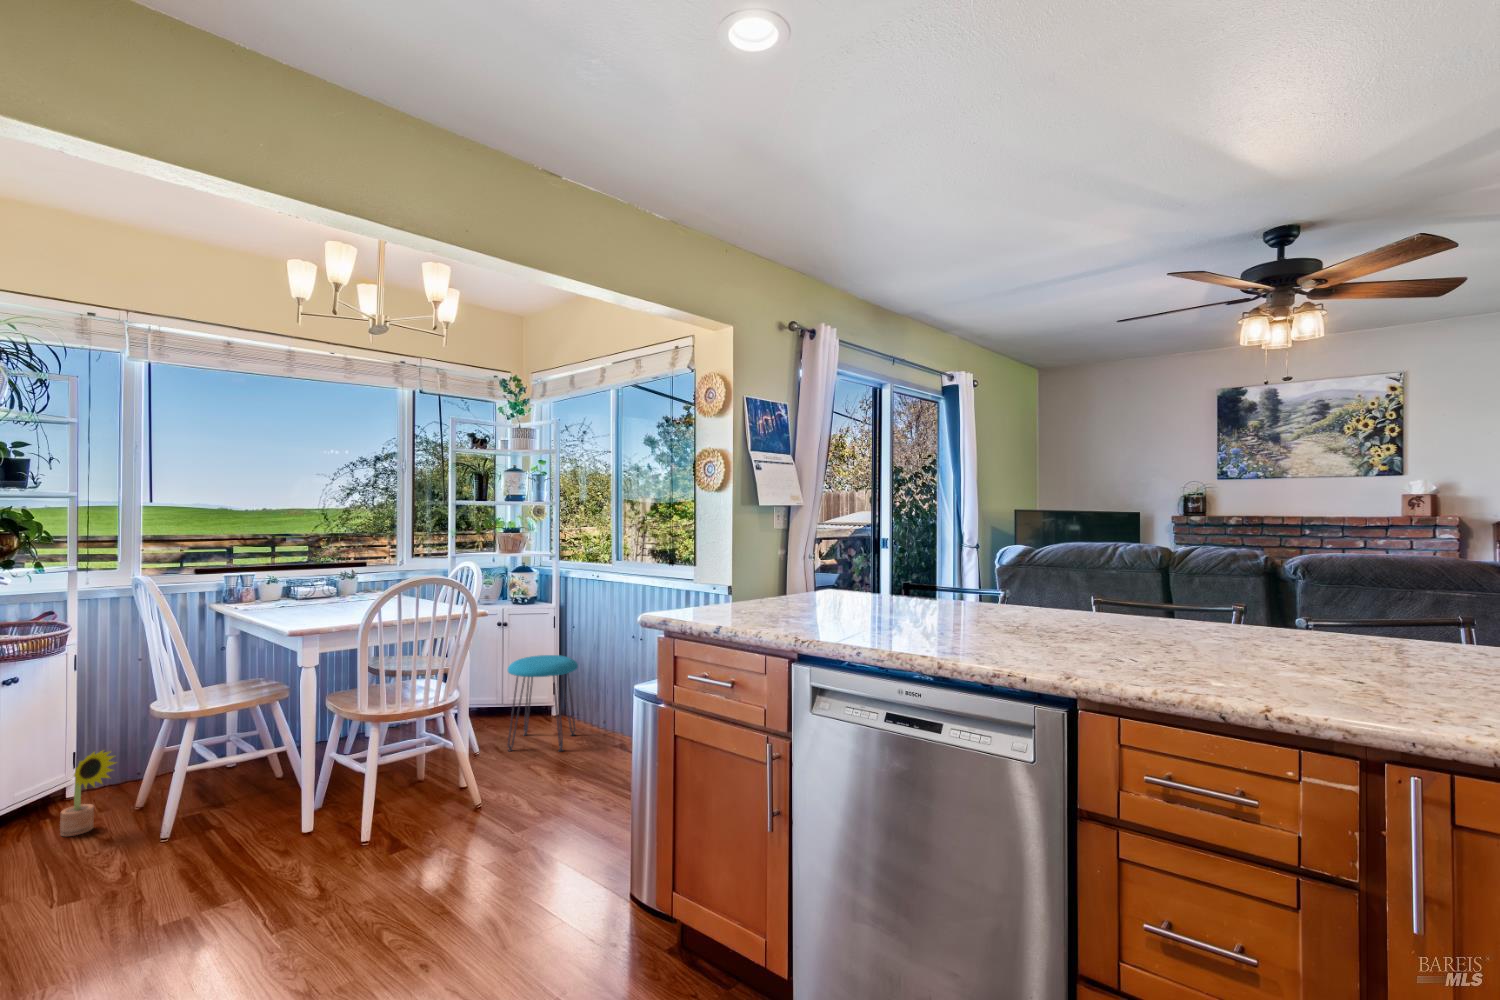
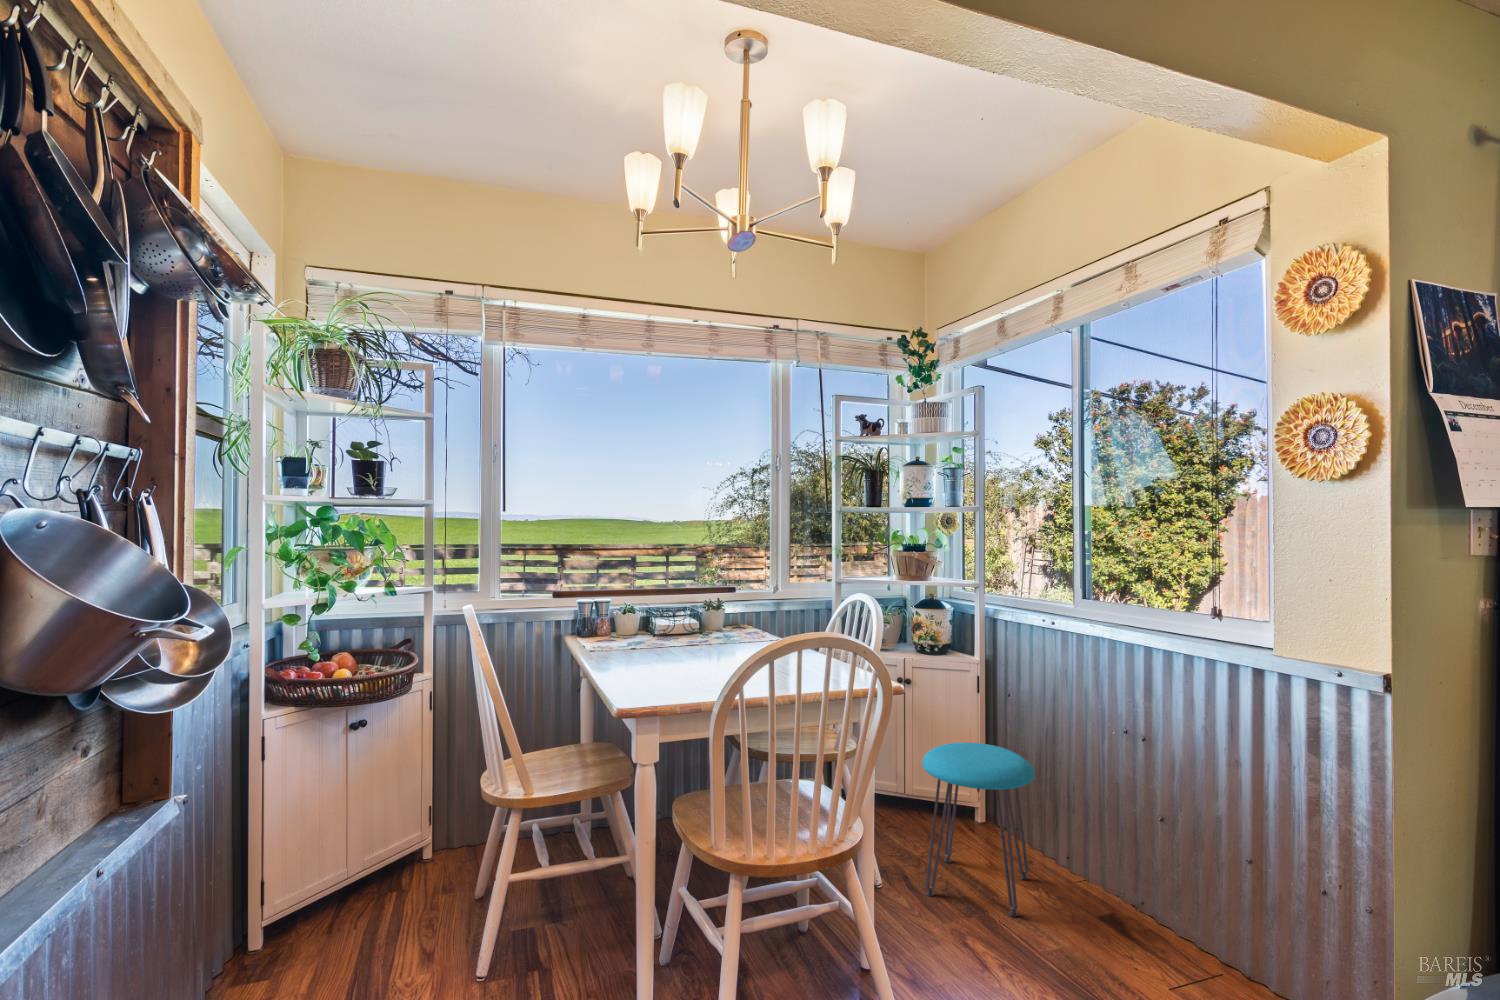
decorative plant: present [60,751,116,836] -> none [386,831,444,939]

